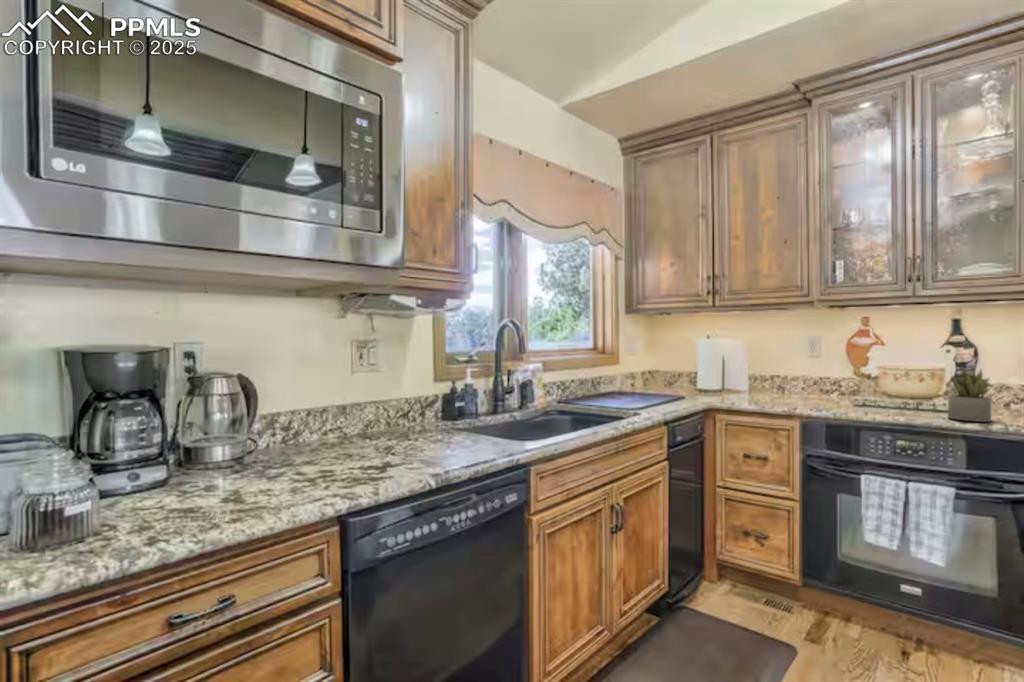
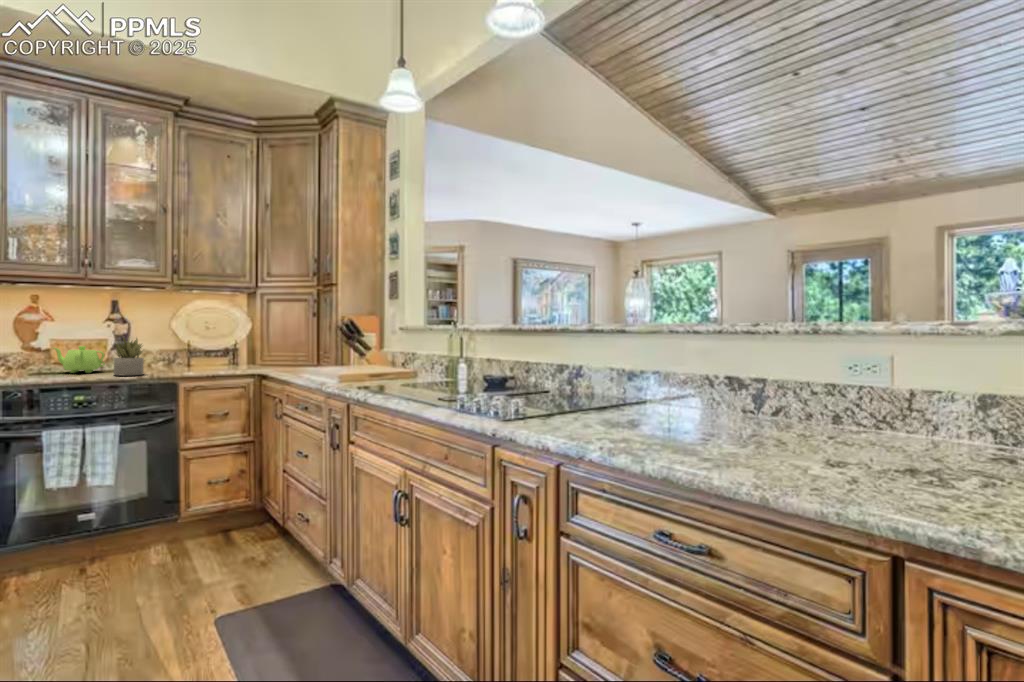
teapot: none [878,377,939,410] -> present [54,346,105,373]

